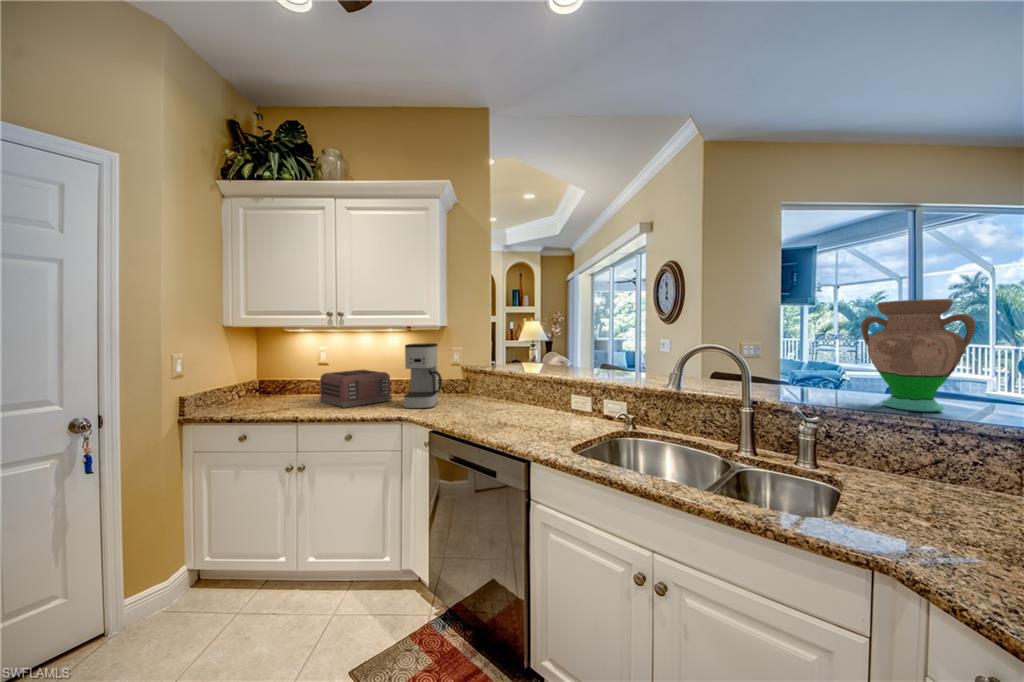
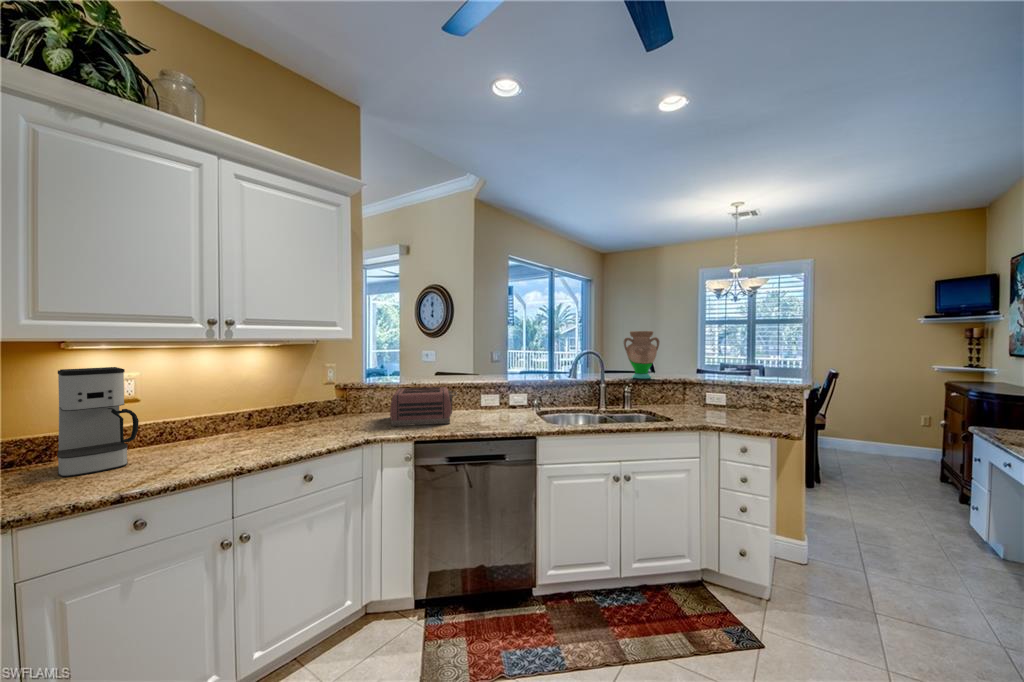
coffee maker: present [404,343,442,409] -> present [57,367,139,477]
toaster: present [319,370,392,408] -> present [390,387,457,426]

